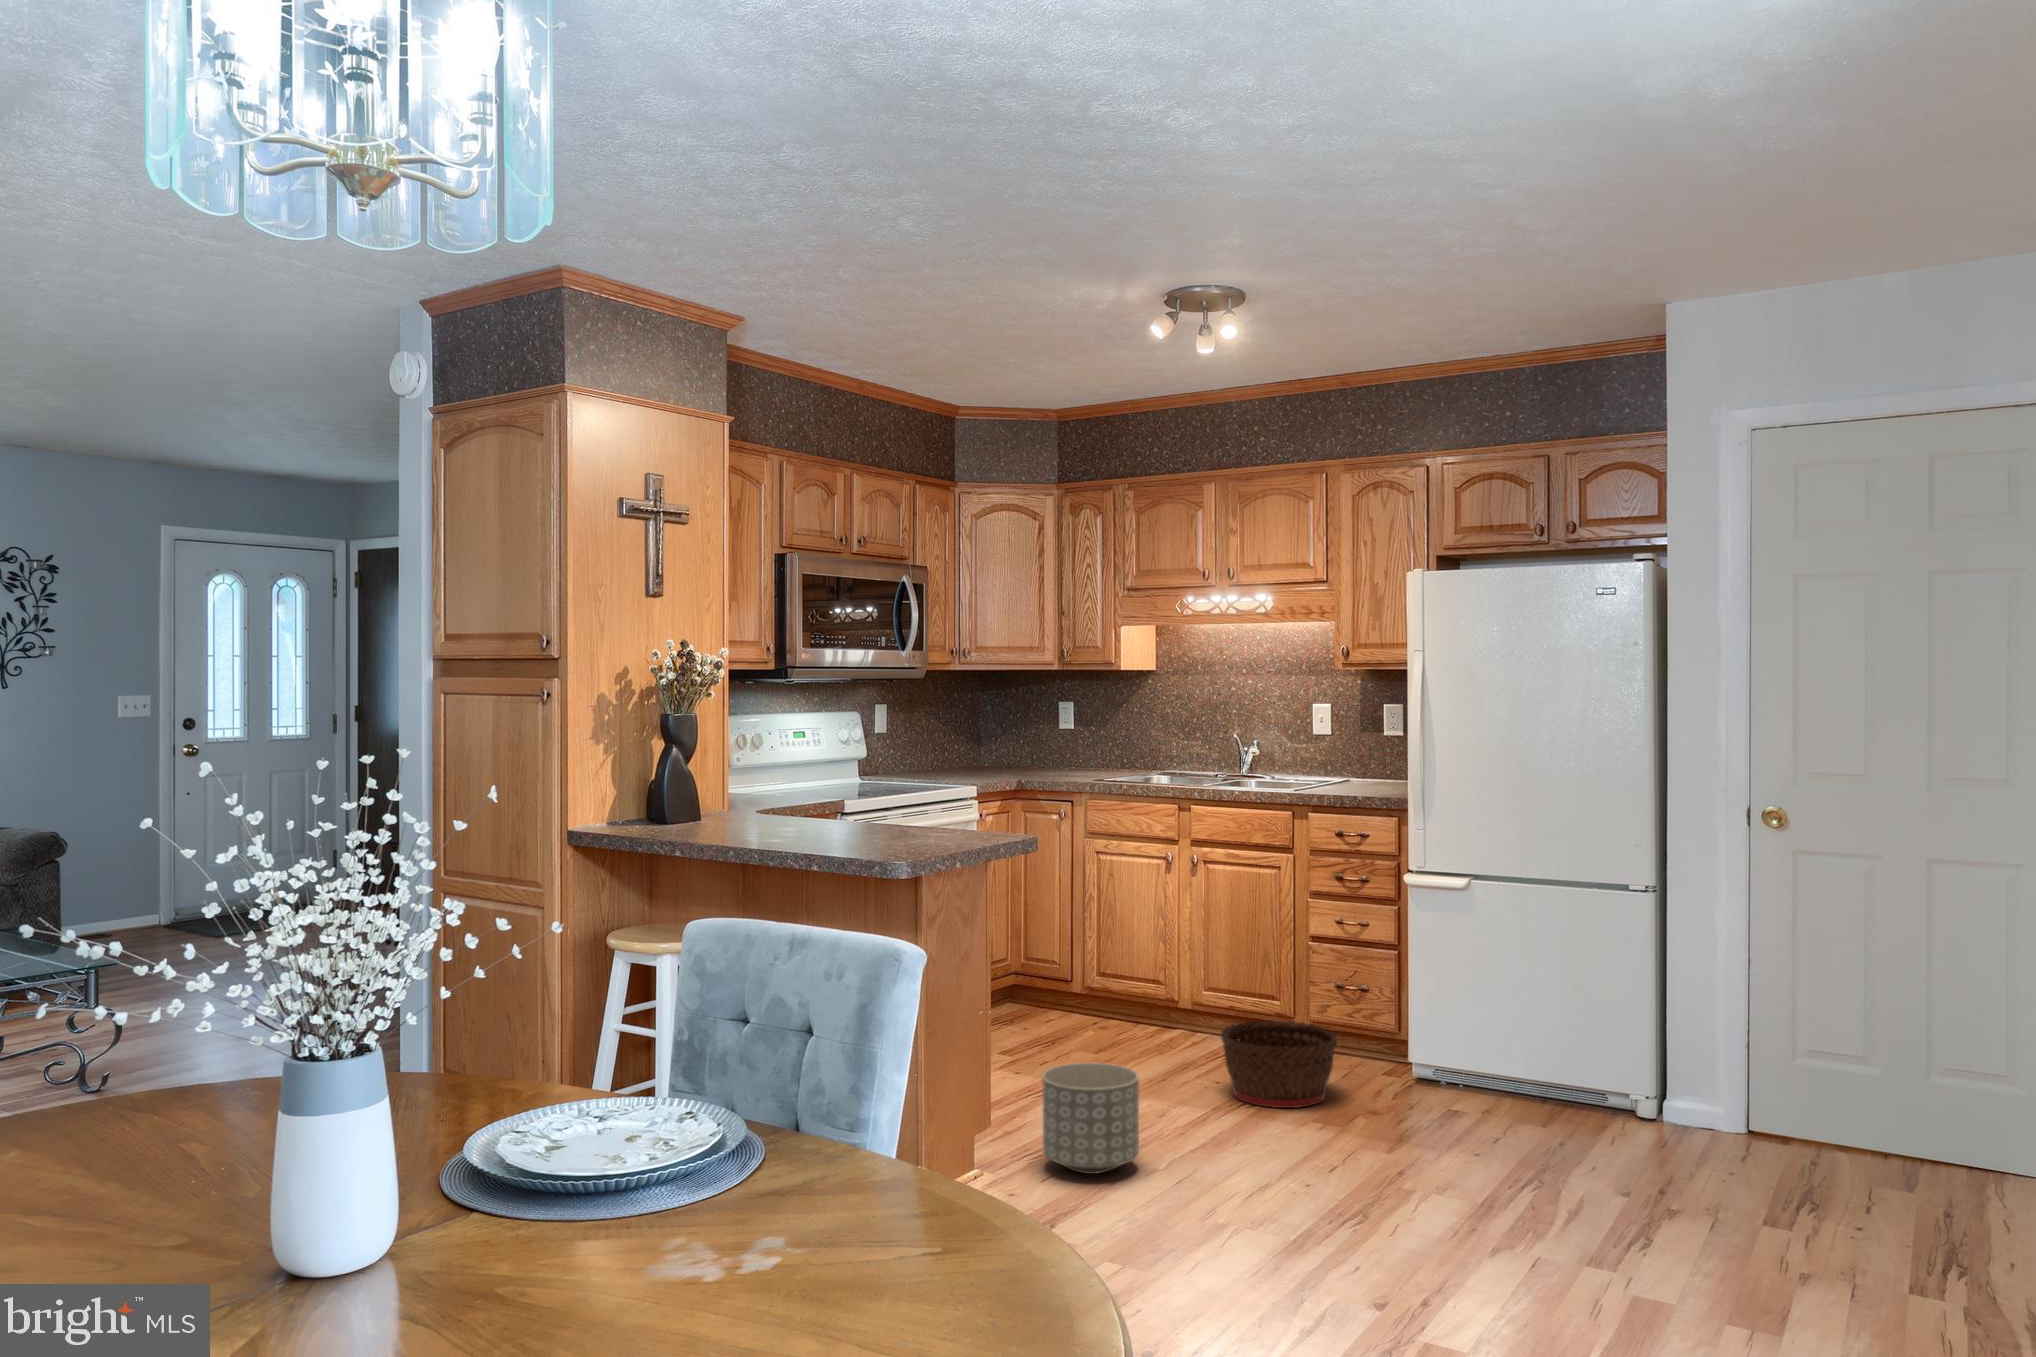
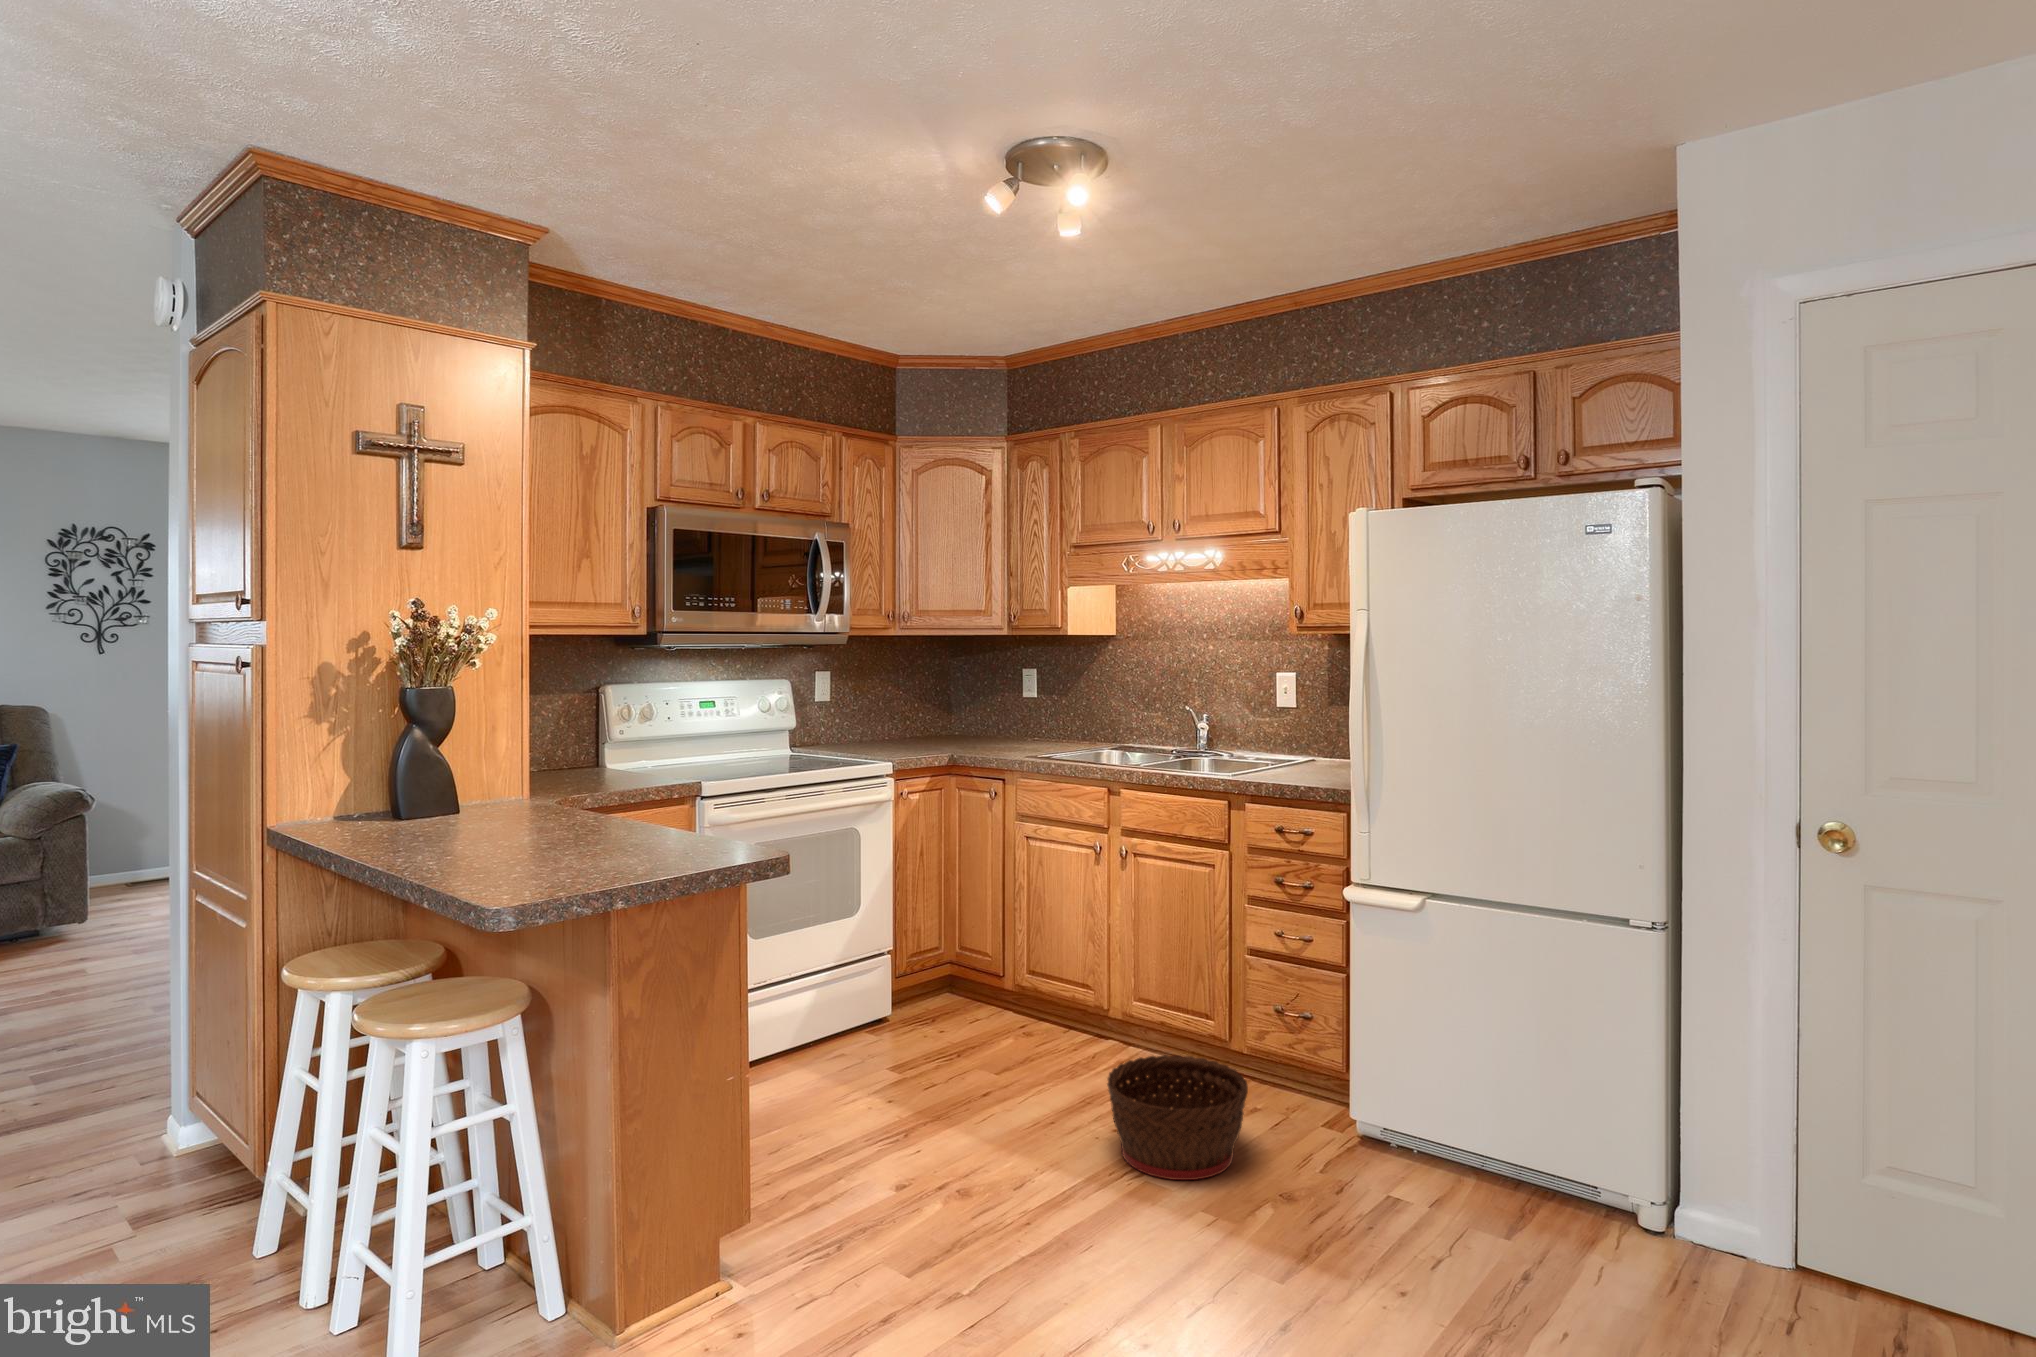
planter: present [1042,1063,1139,1174] -> none [808,1139,935,1300]

